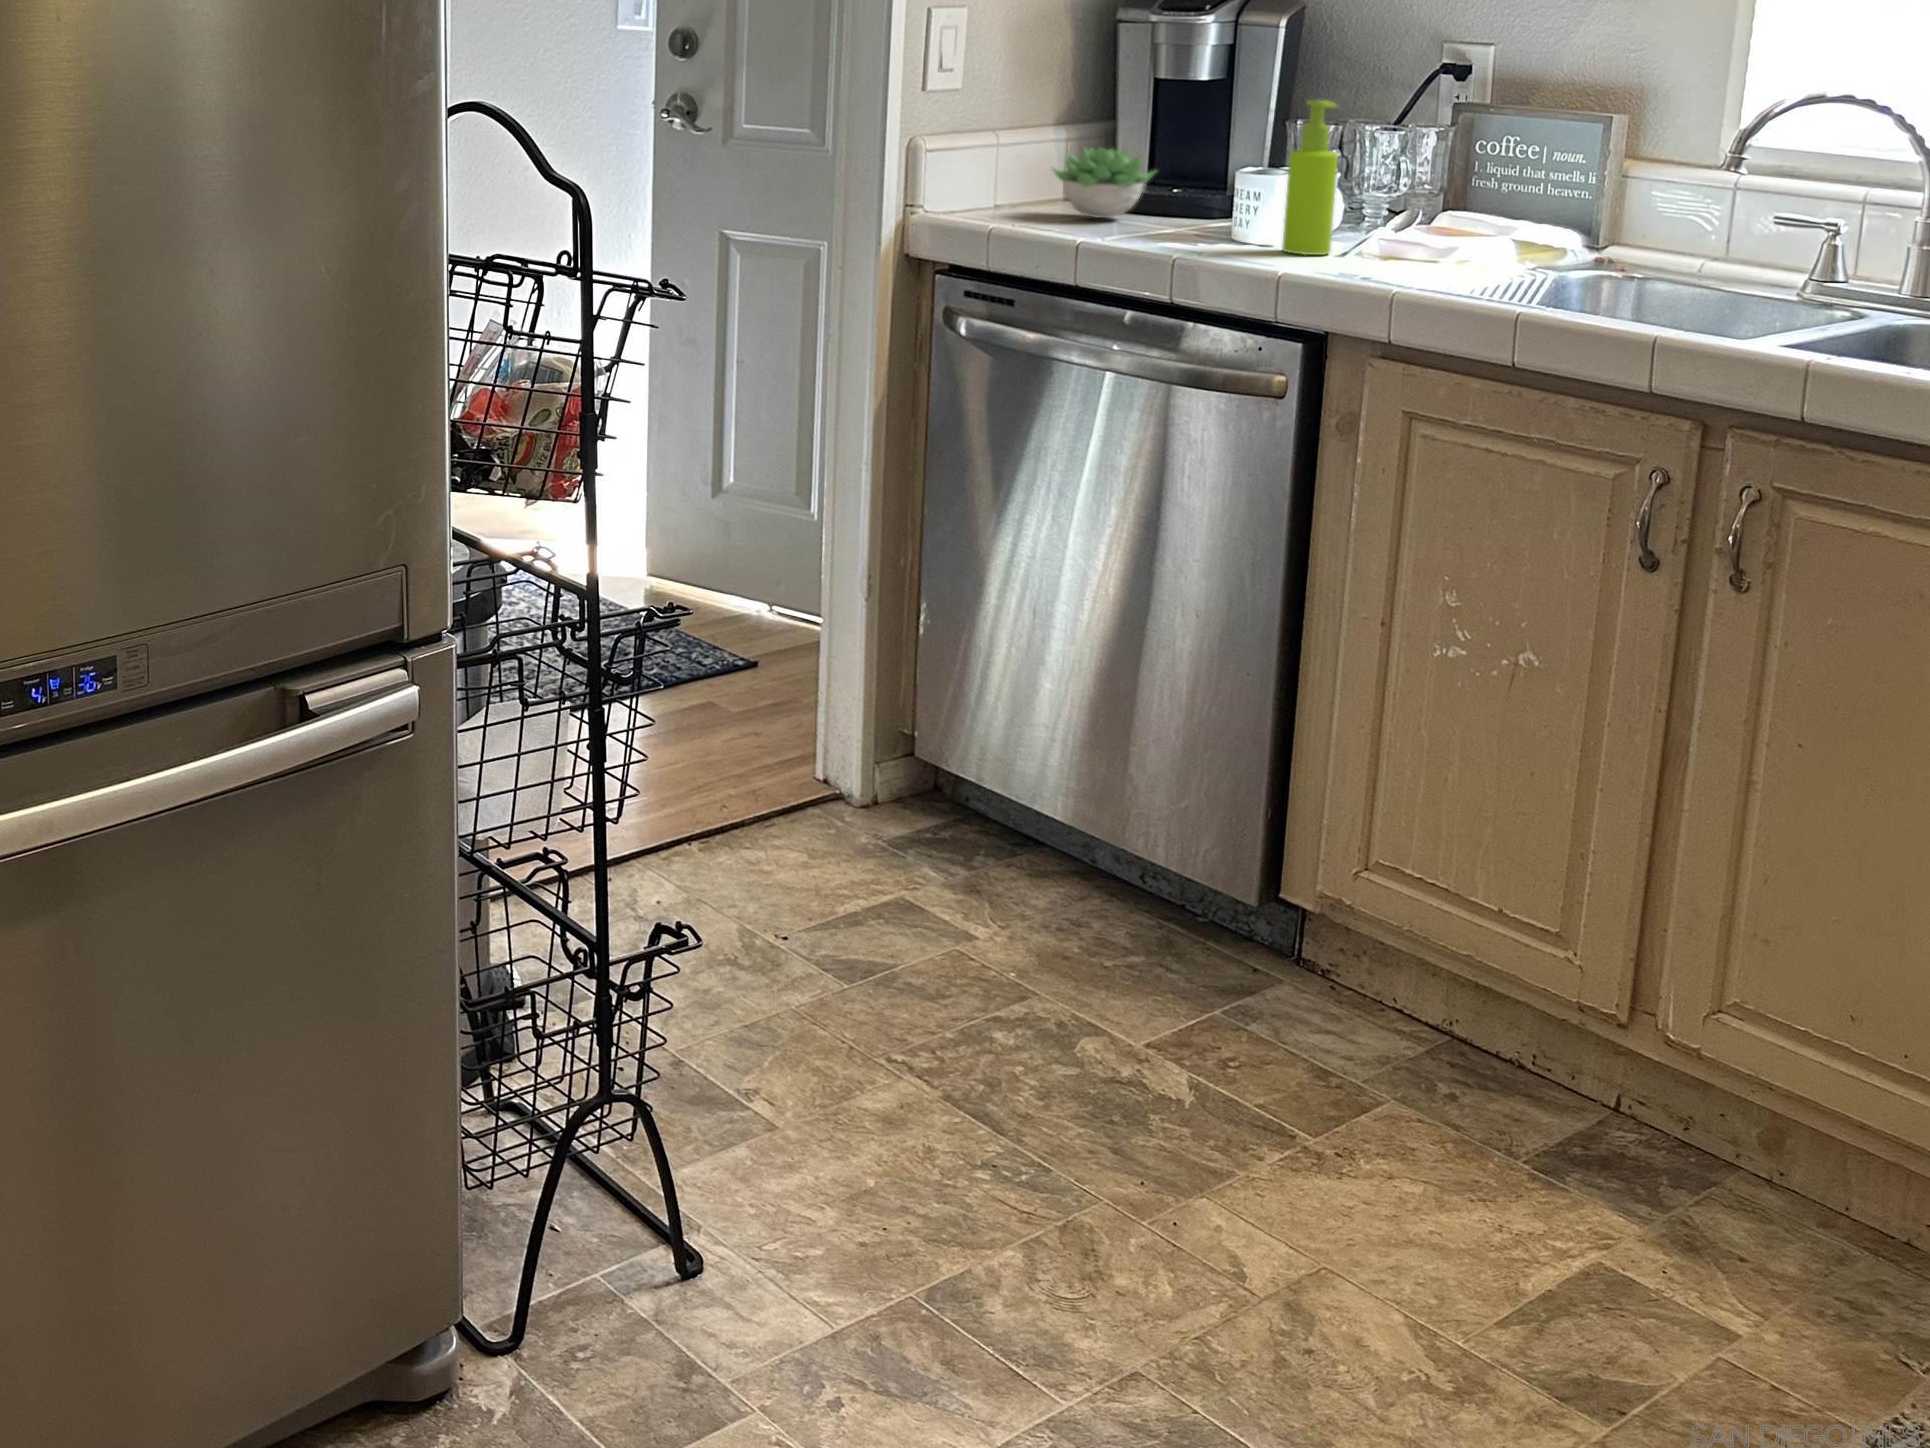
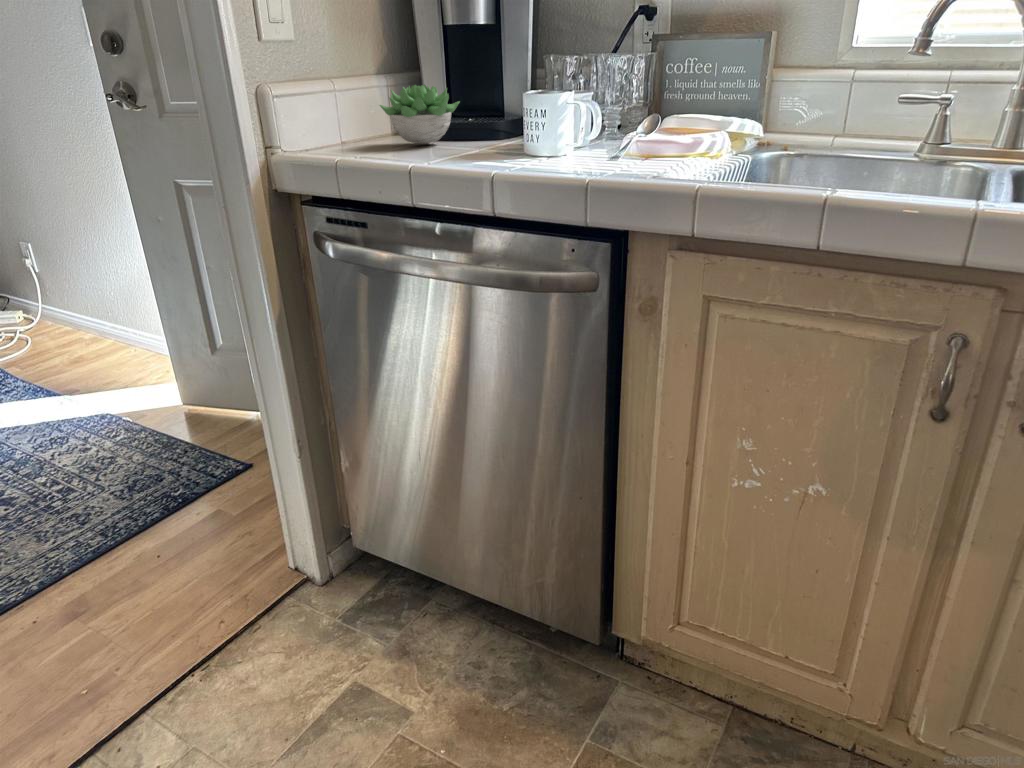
soap dispenser: present [1282,100,1338,255] -> none [571,16,612,158]

